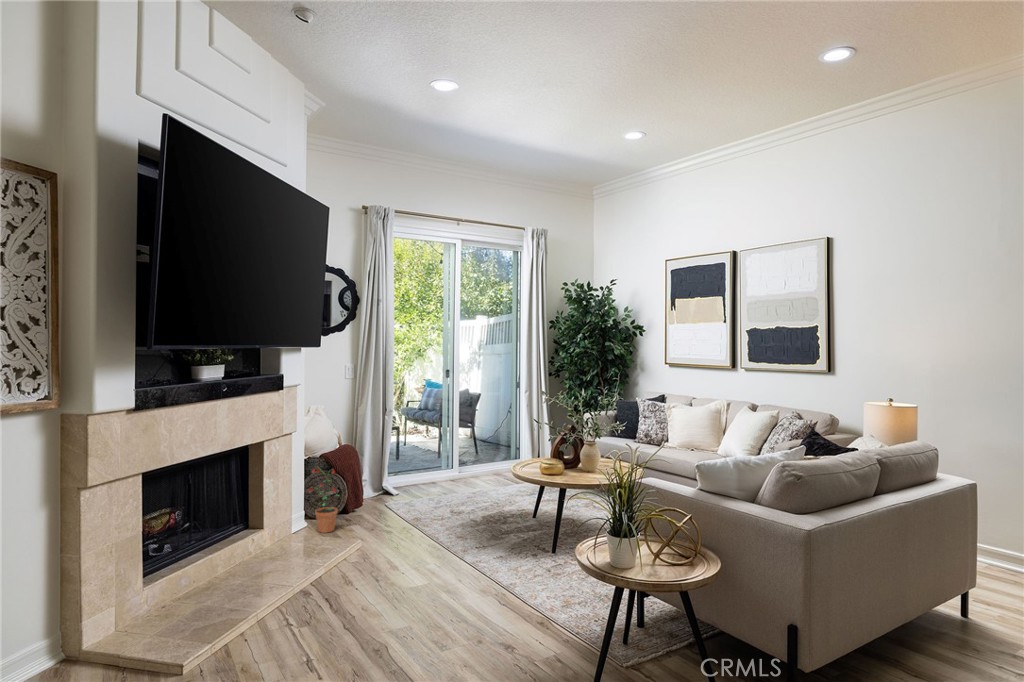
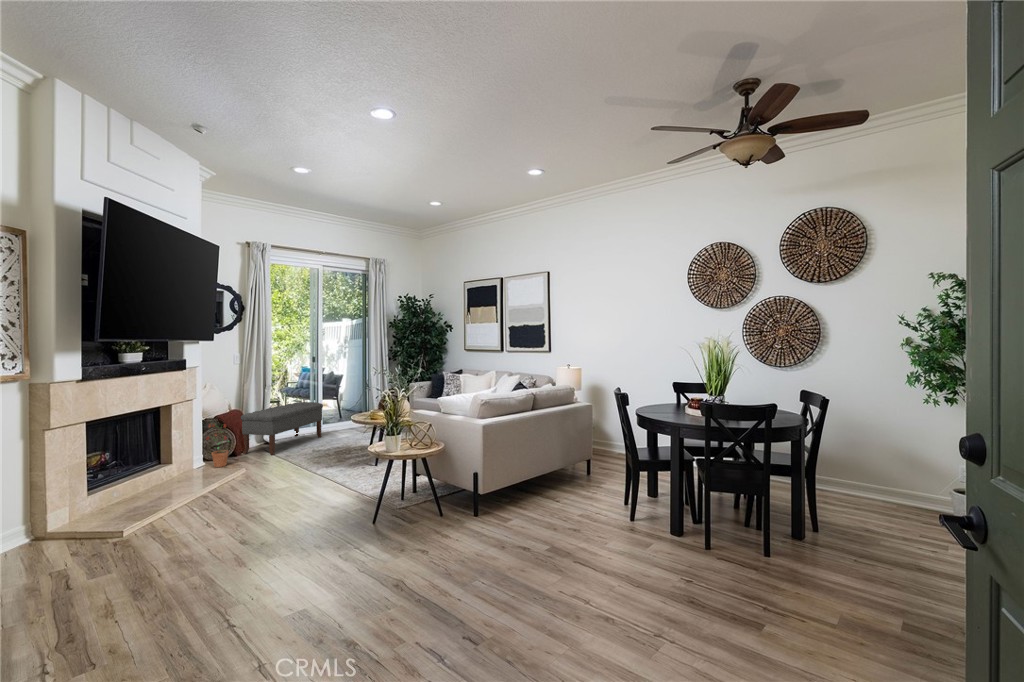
bench: none [354,435,461,516] -> present [241,402,323,455]

